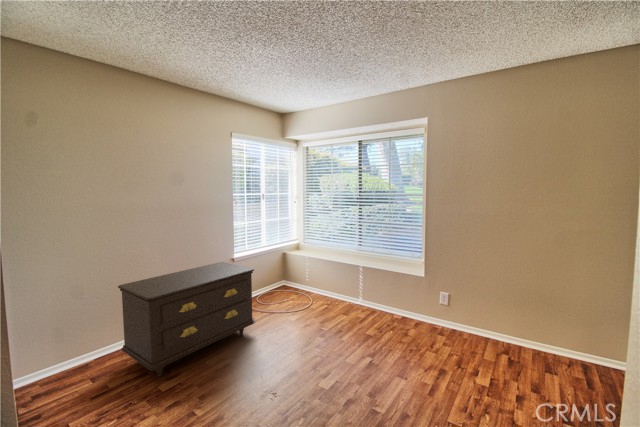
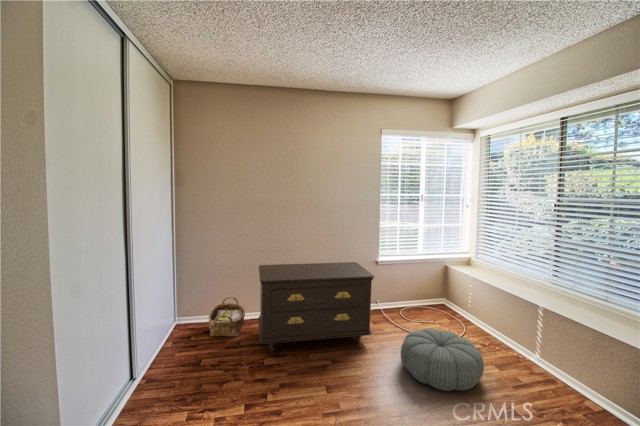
pouf: none [286,300,346,342] -> present [400,329,484,391]
woven basket: none [42,337,100,397] -> present [209,297,245,336]

